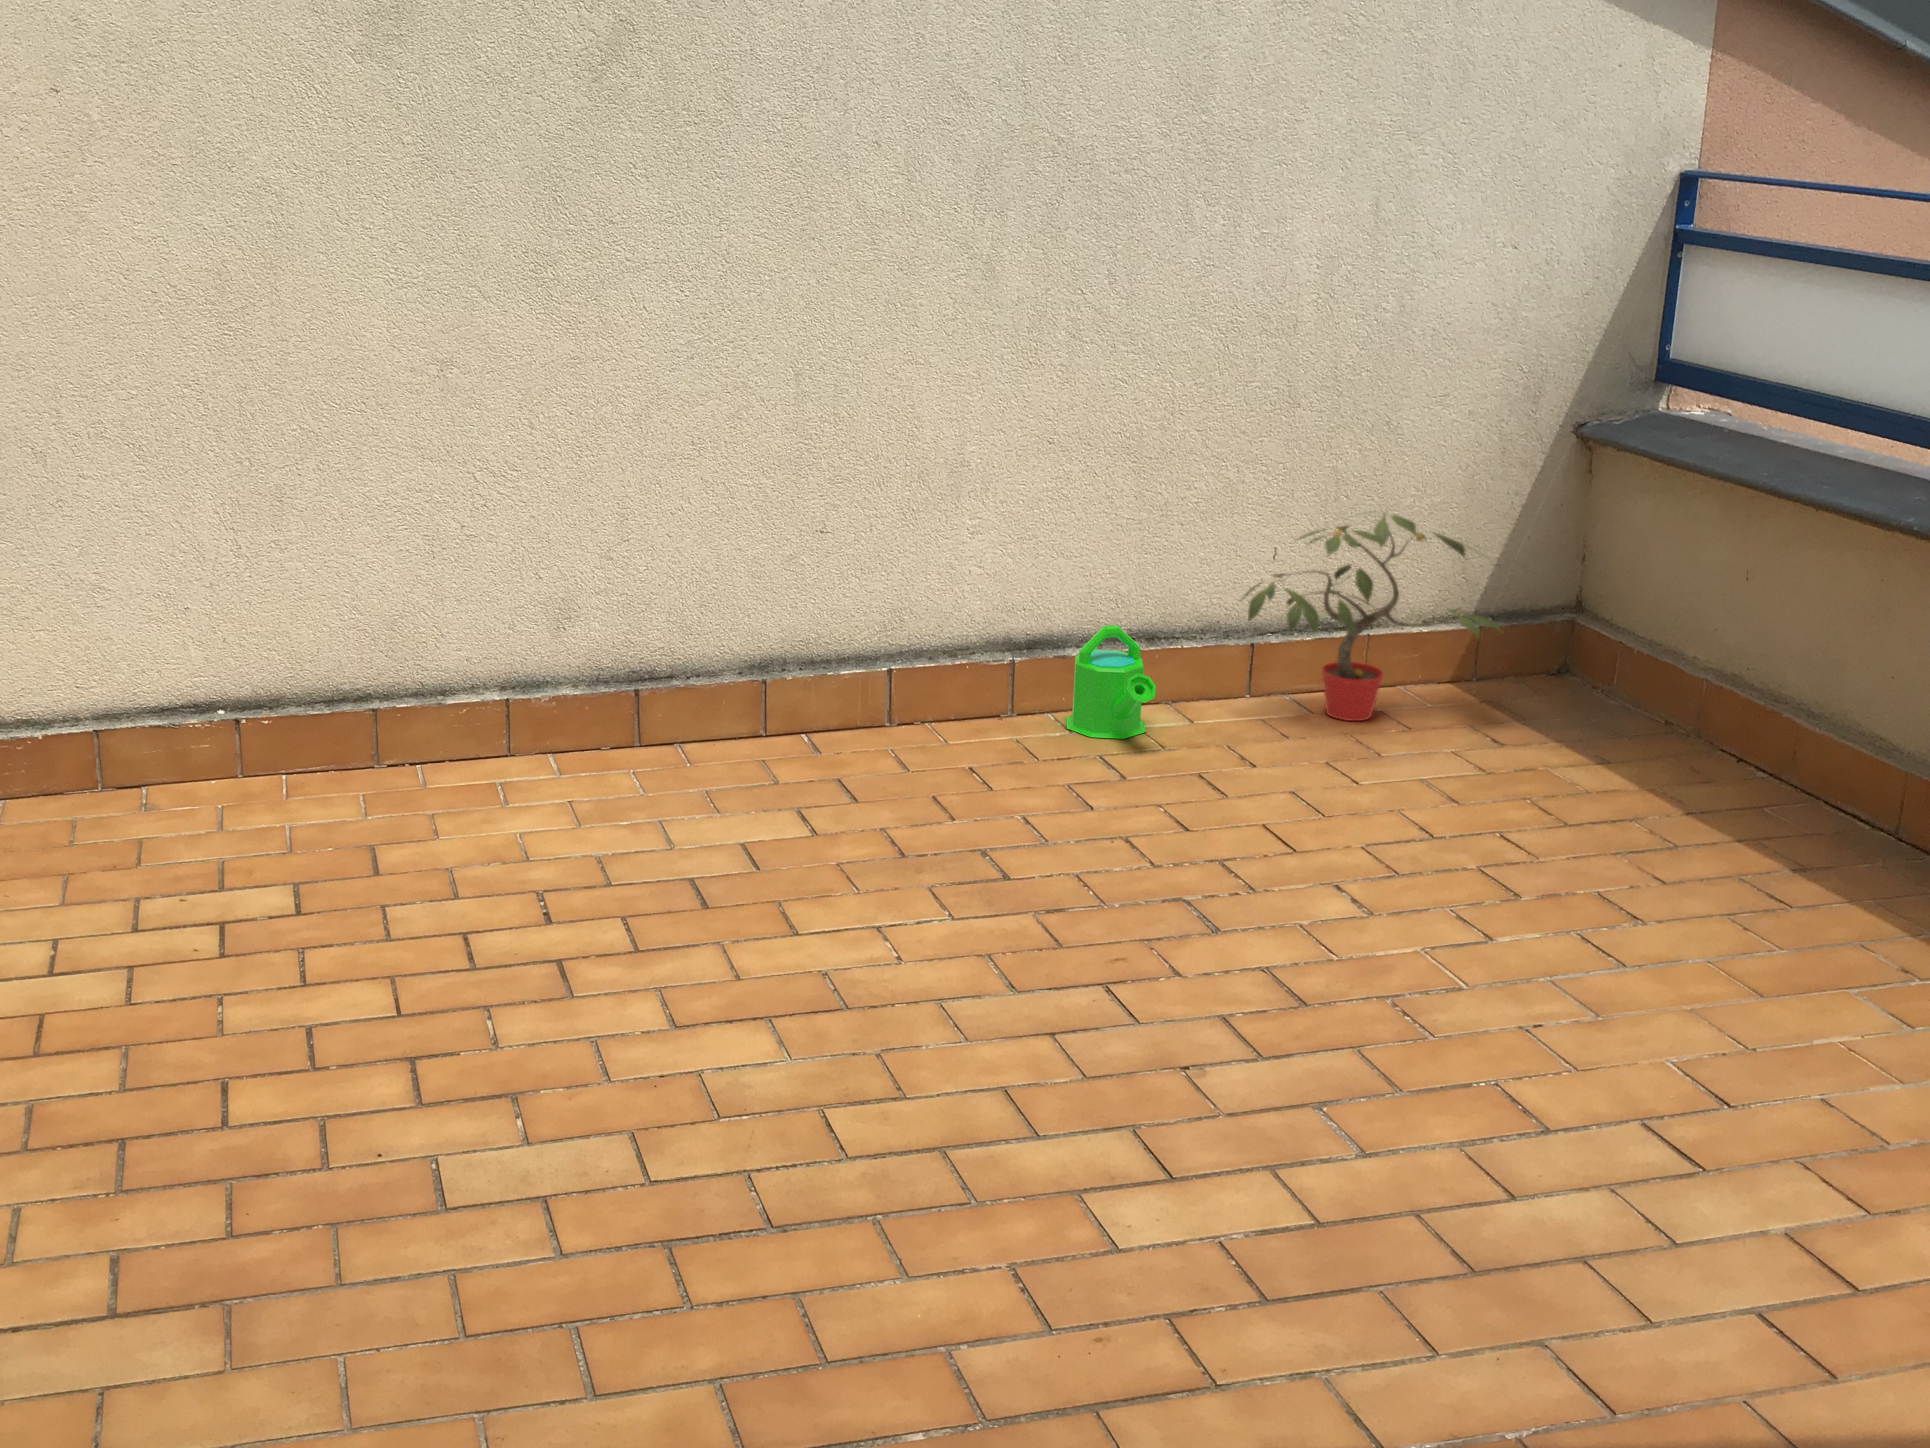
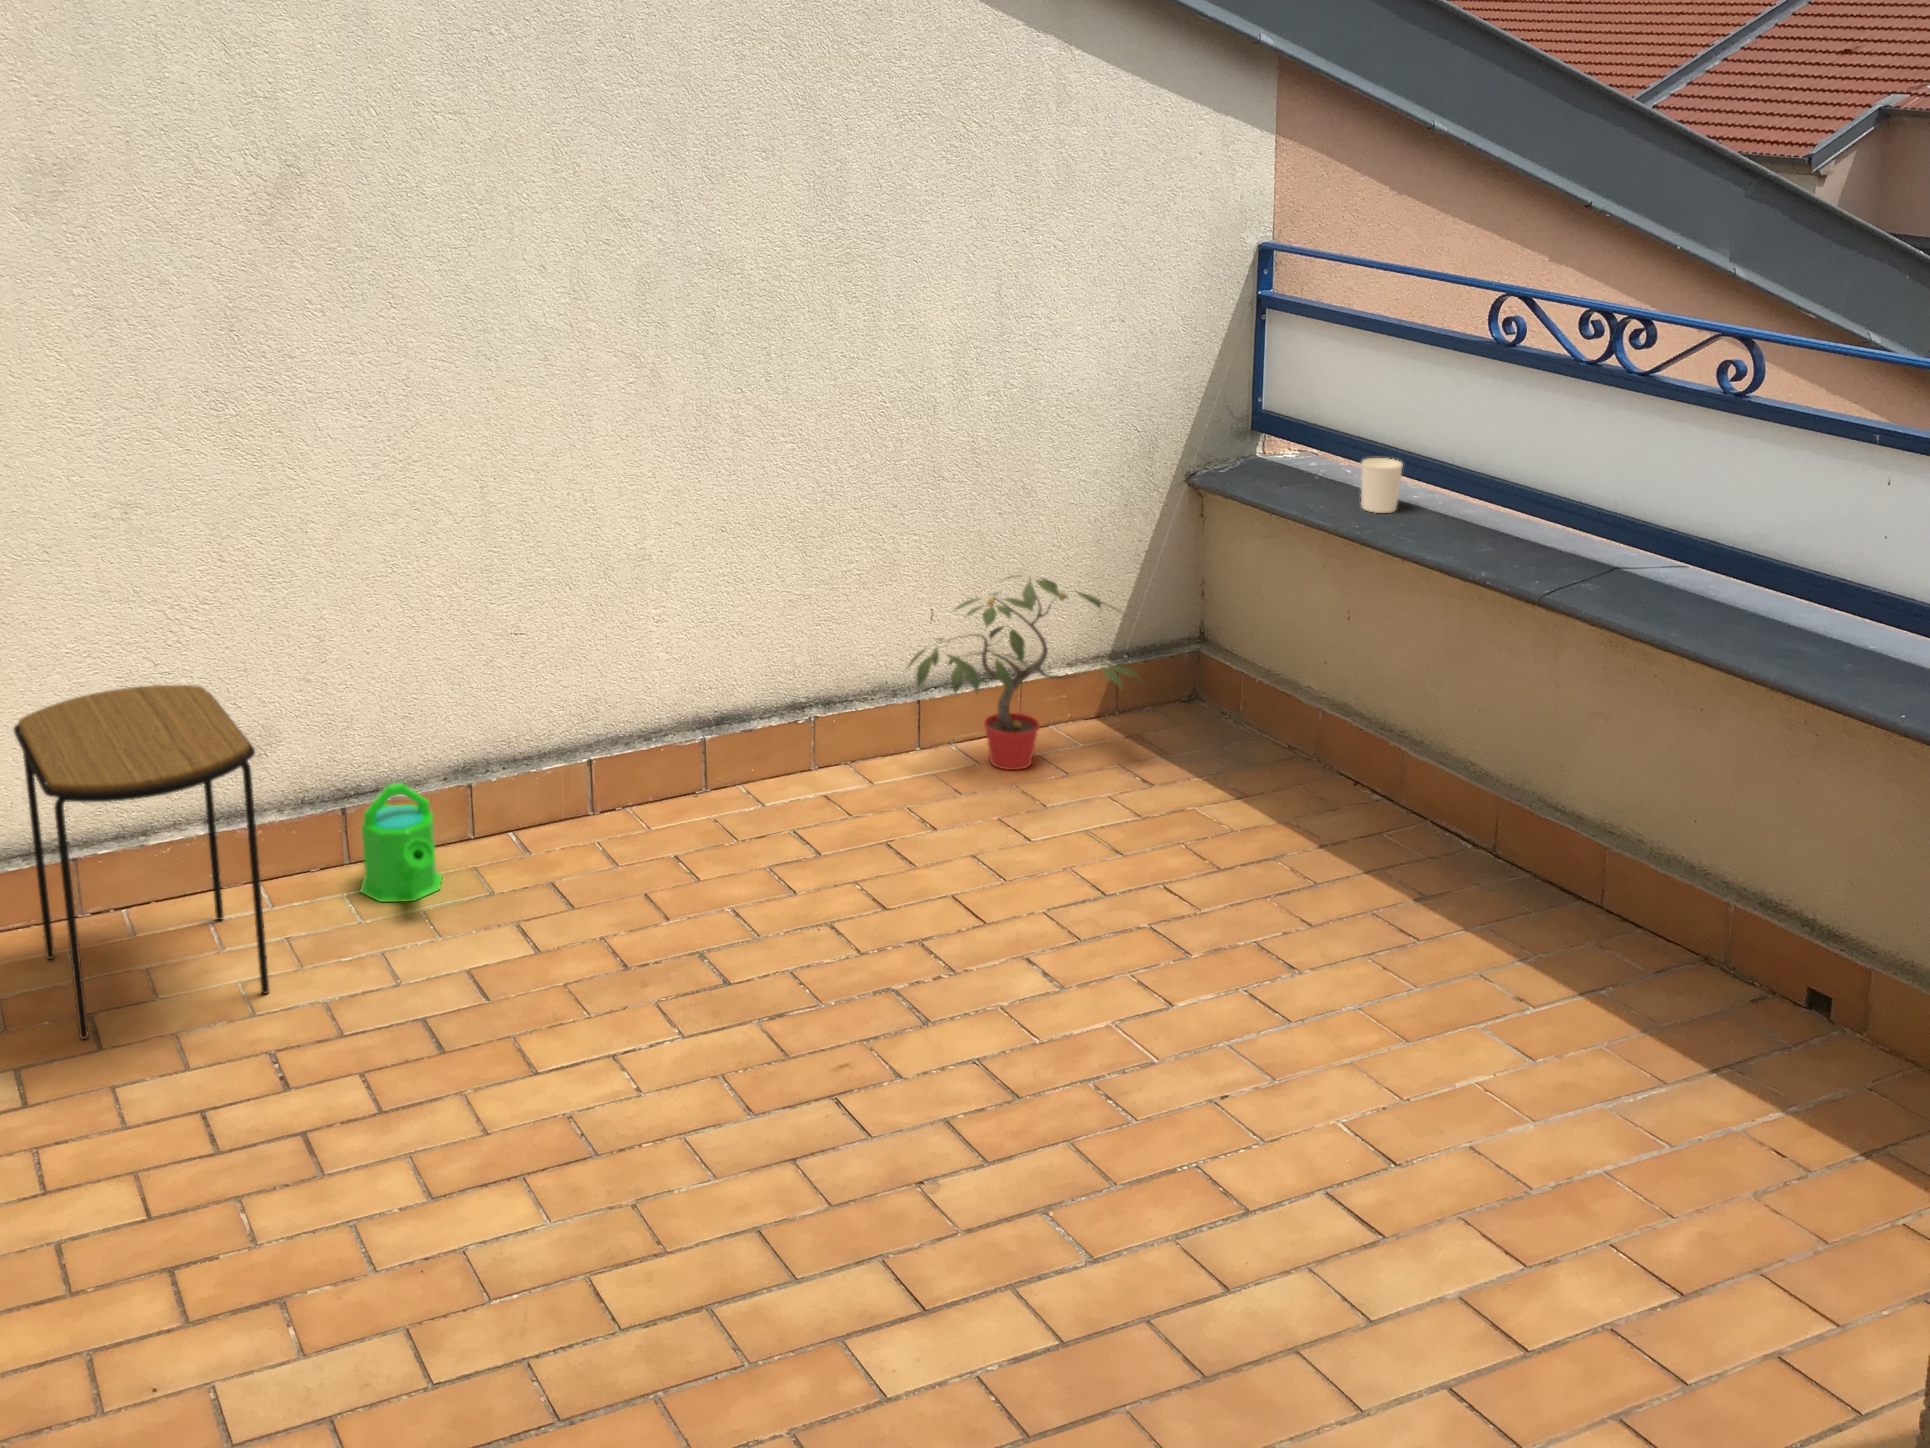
candle holder: none [1780,401,1834,462] -> present [1361,458,1403,513]
side table: none [314,541,543,868] -> present [14,685,269,1039]
watering can: present [1066,625,1156,739] -> present [360,783,442,902]

